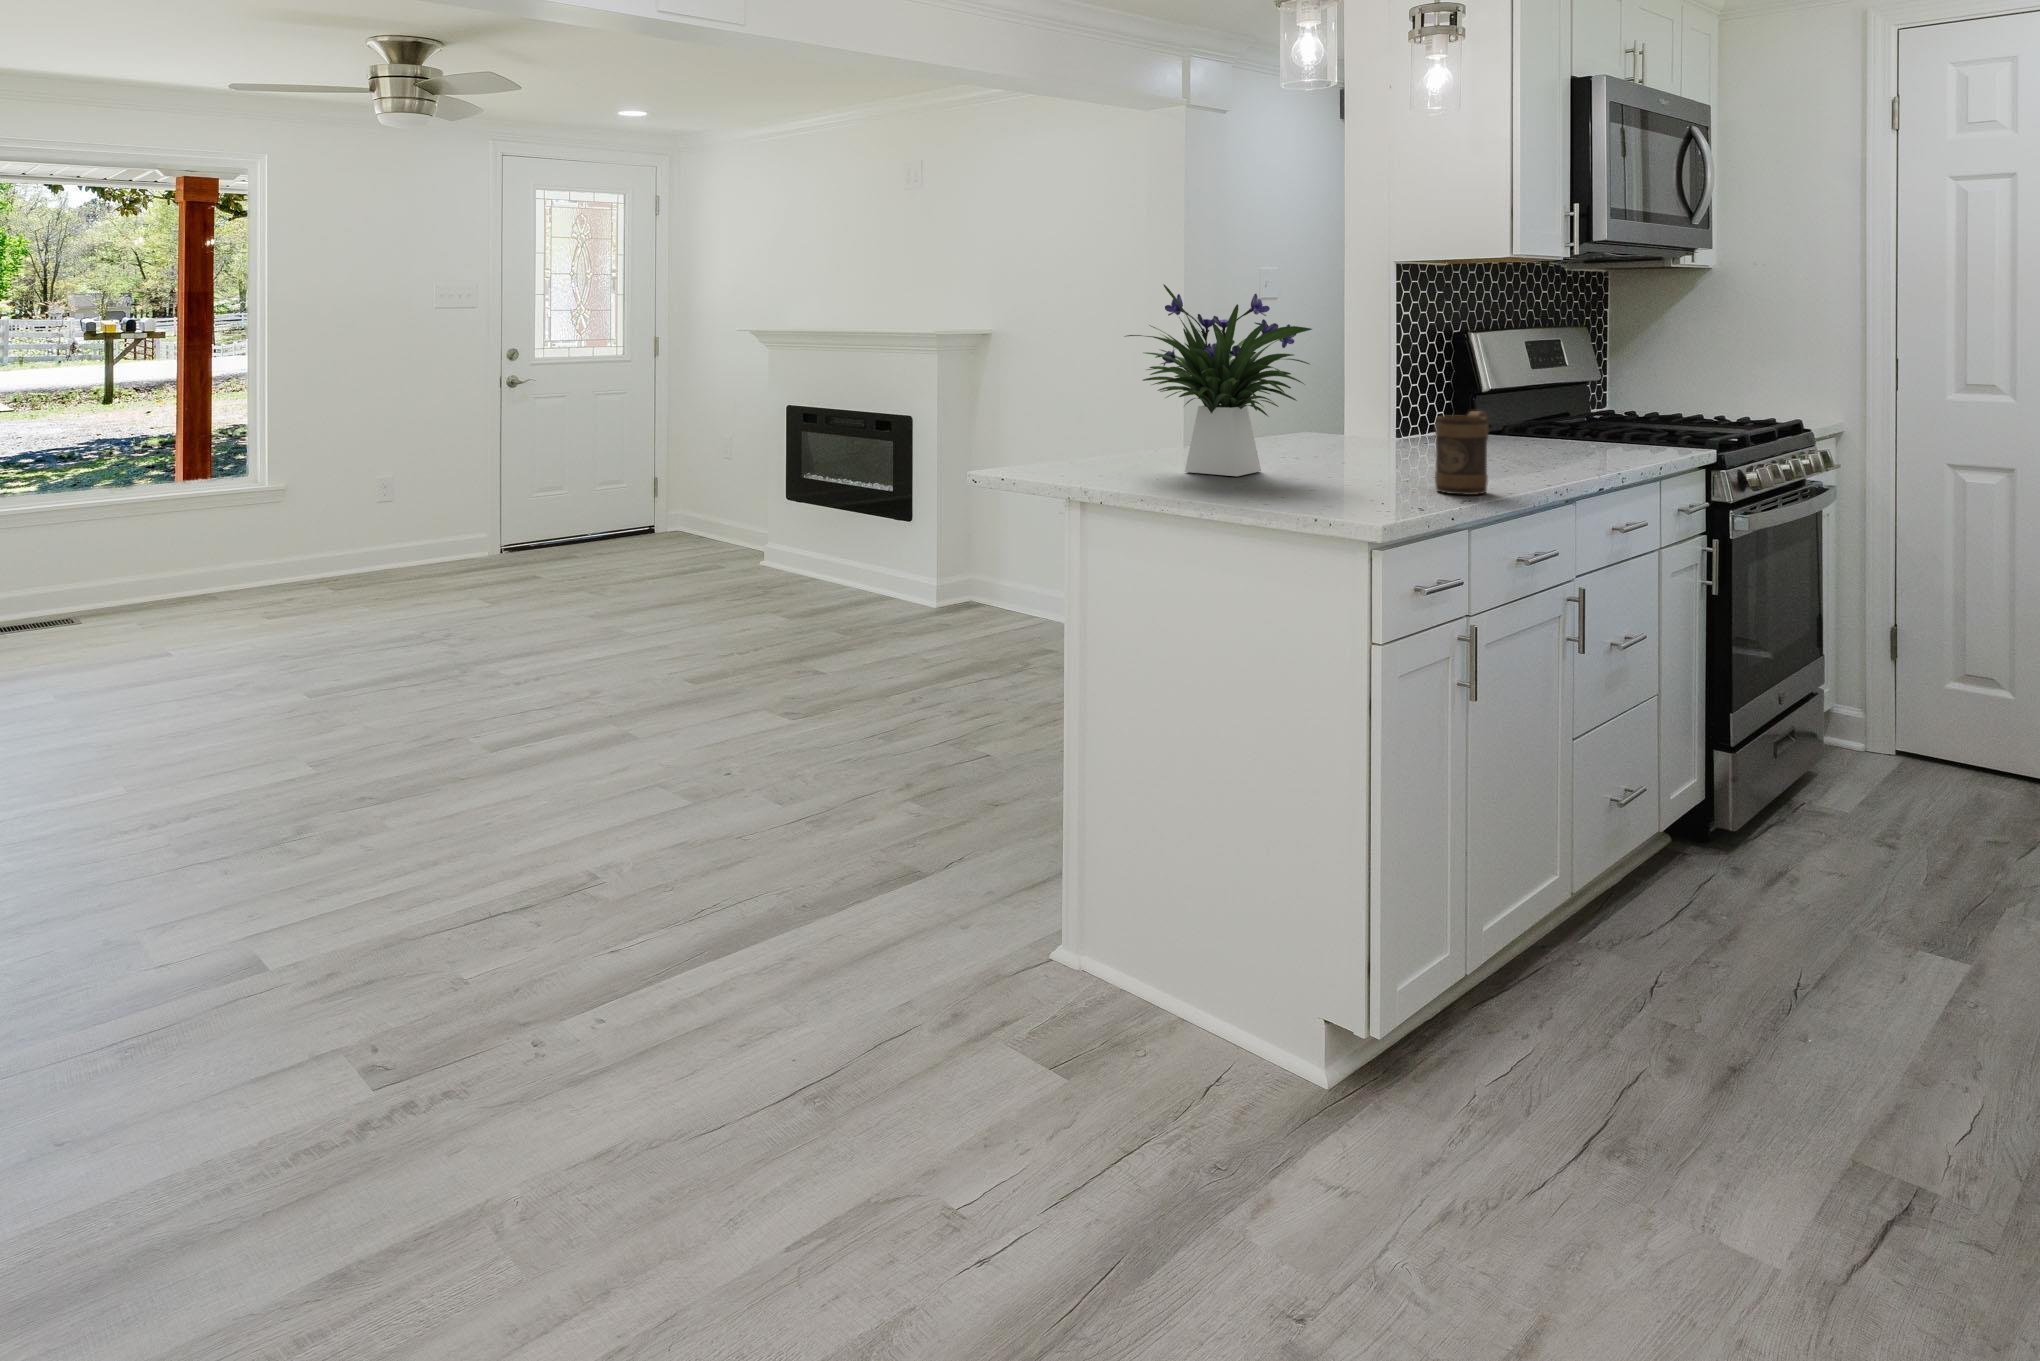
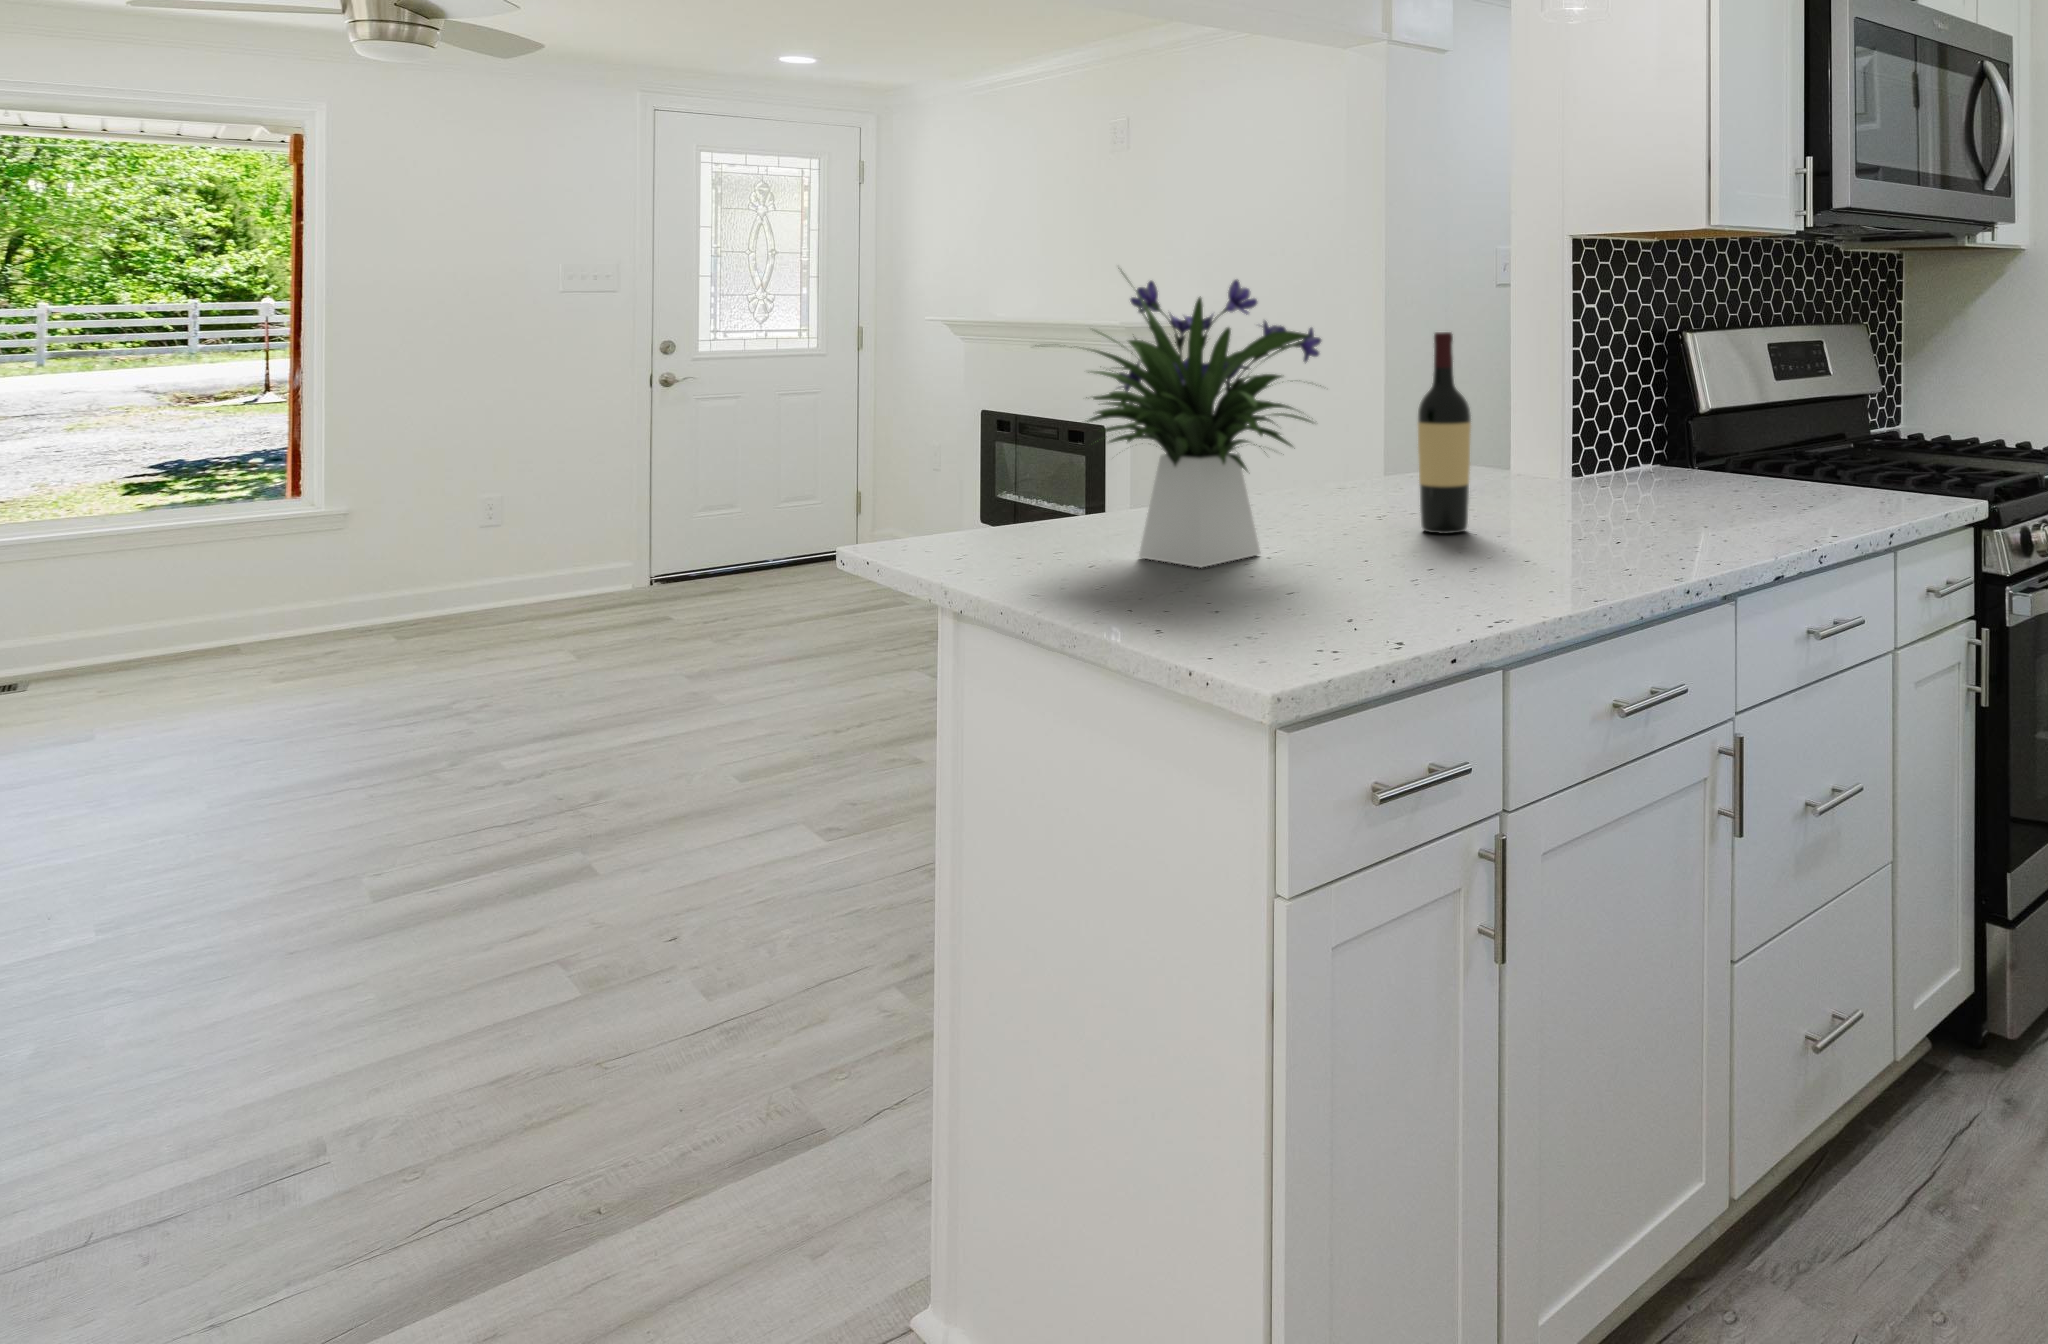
wine bottle: none [1341,328,1379,462] -> present [1418,332,1471,534]
mug: present [1435,411,1489,495] -> none [1466,468,1564,610]

